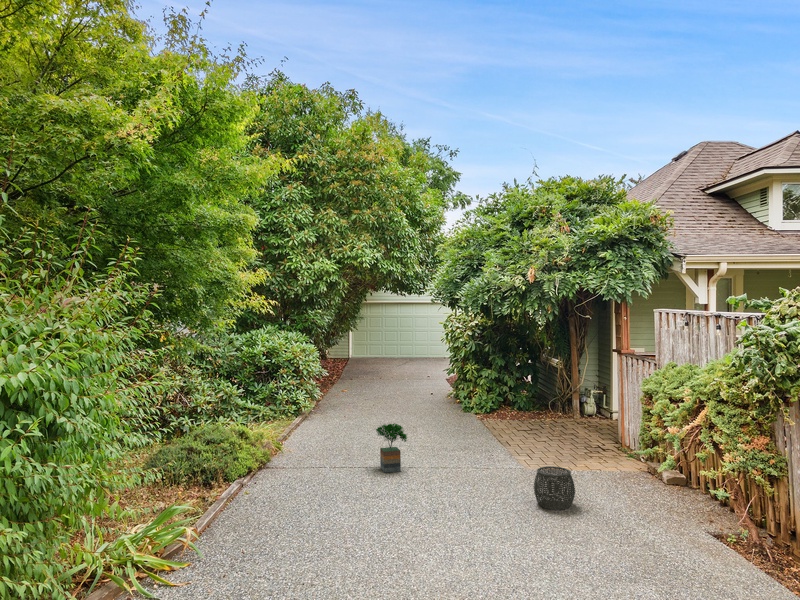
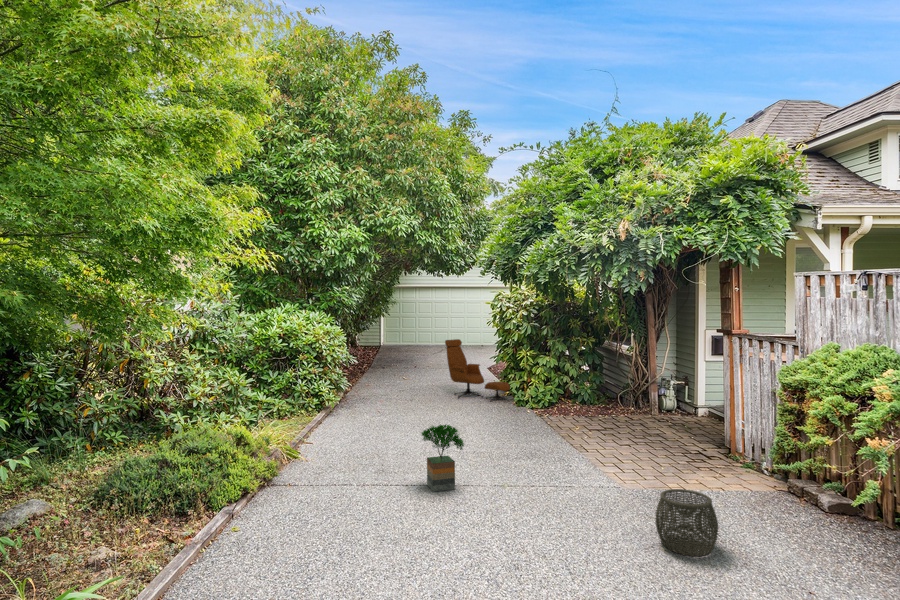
lounge chair: none [403,355,458,409] -> present [445,339,510,401]

